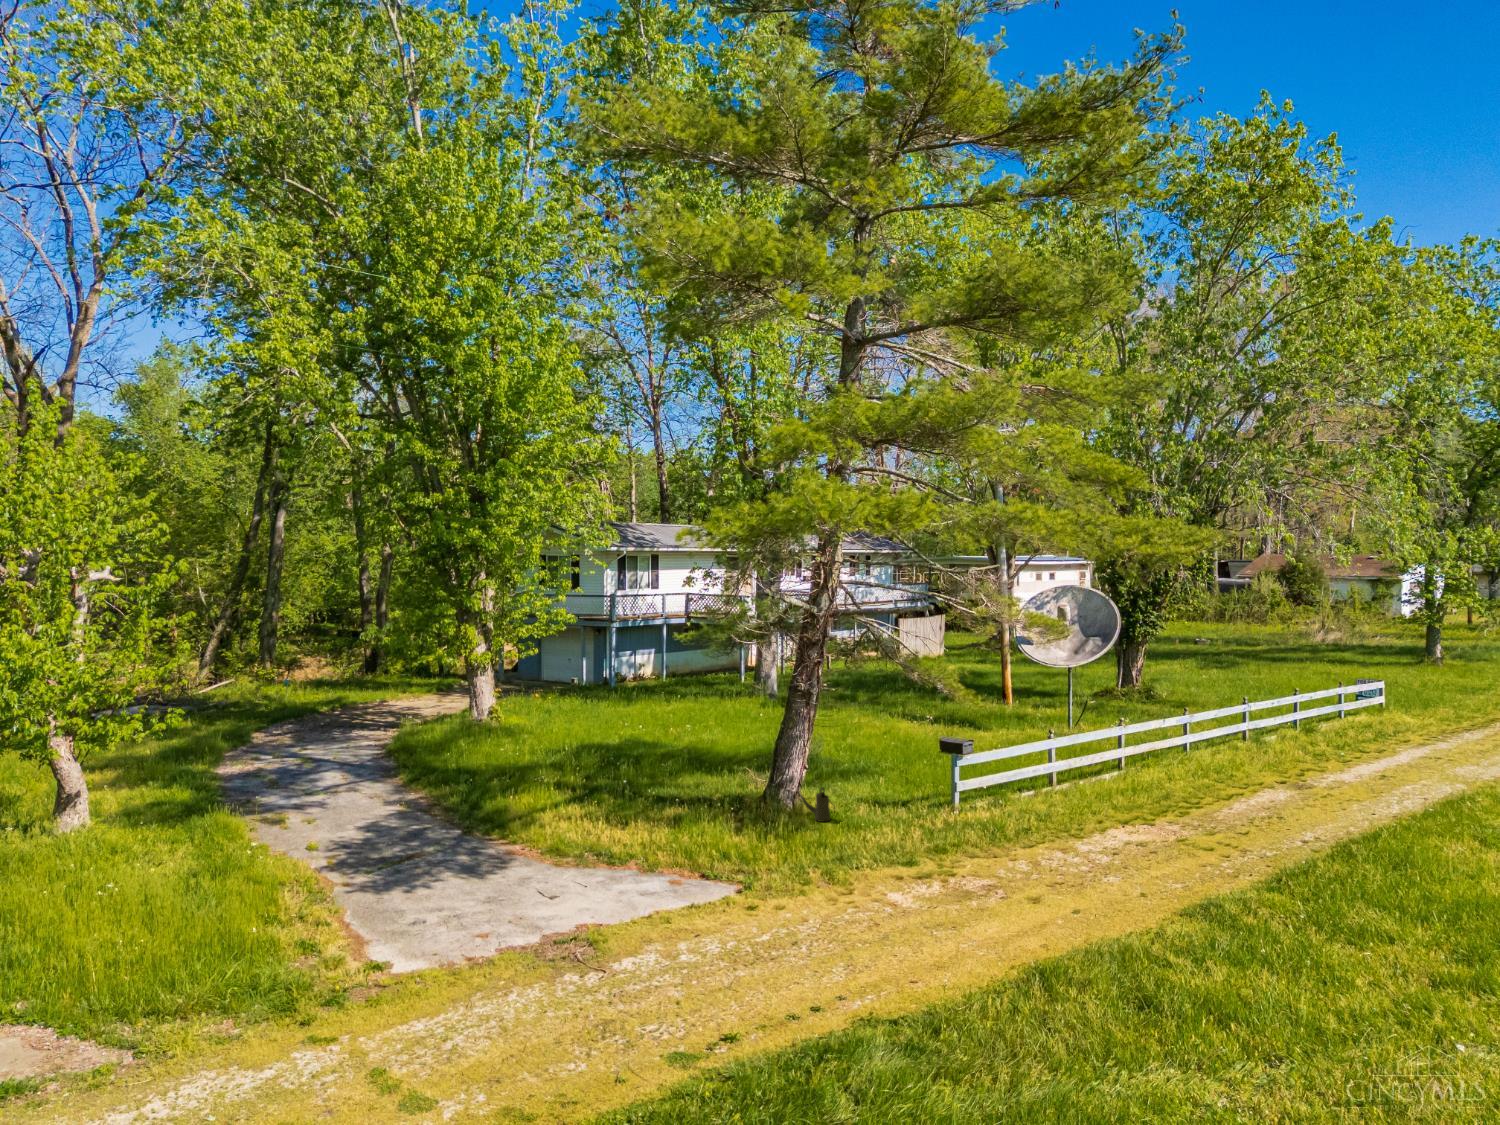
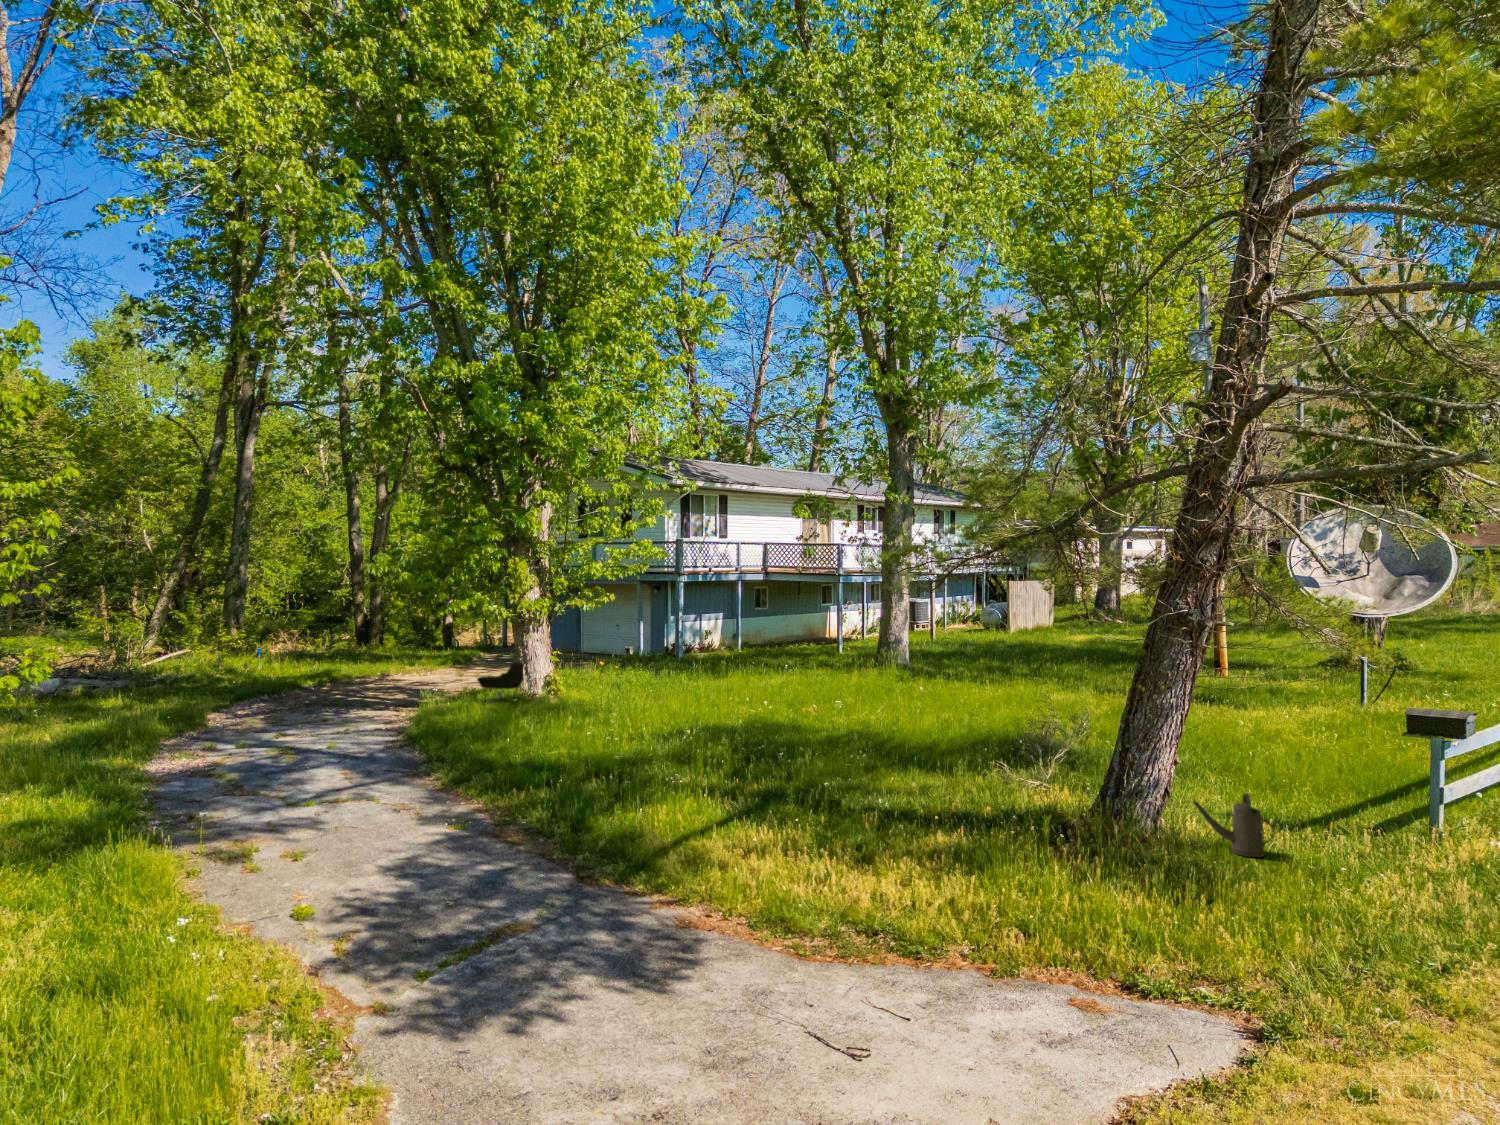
lounge chair: none [437,698,475,727] -> present [477,662,523,699]

